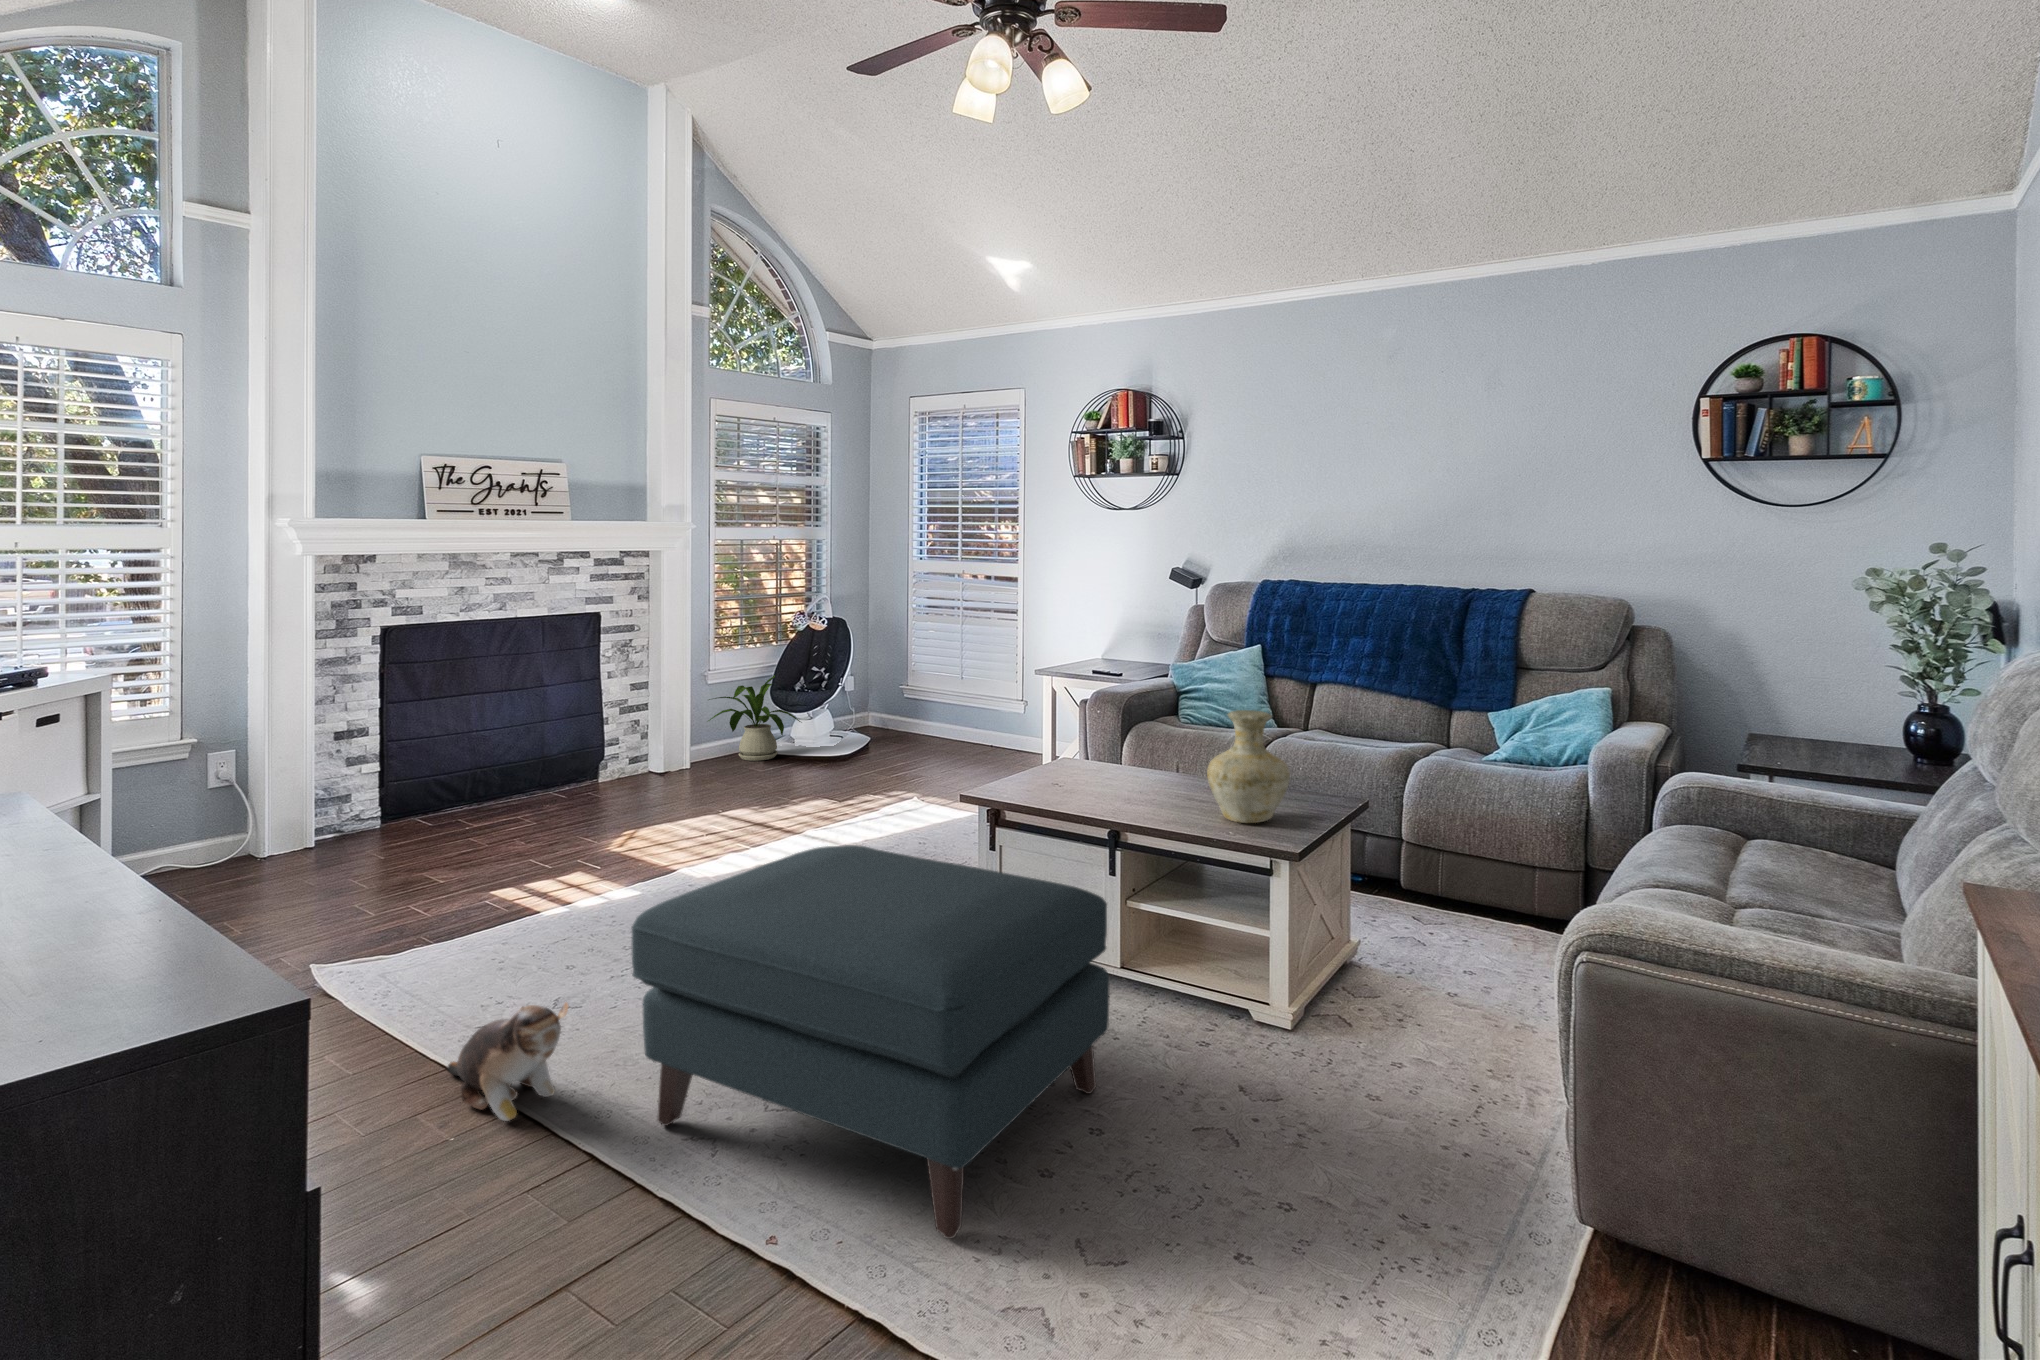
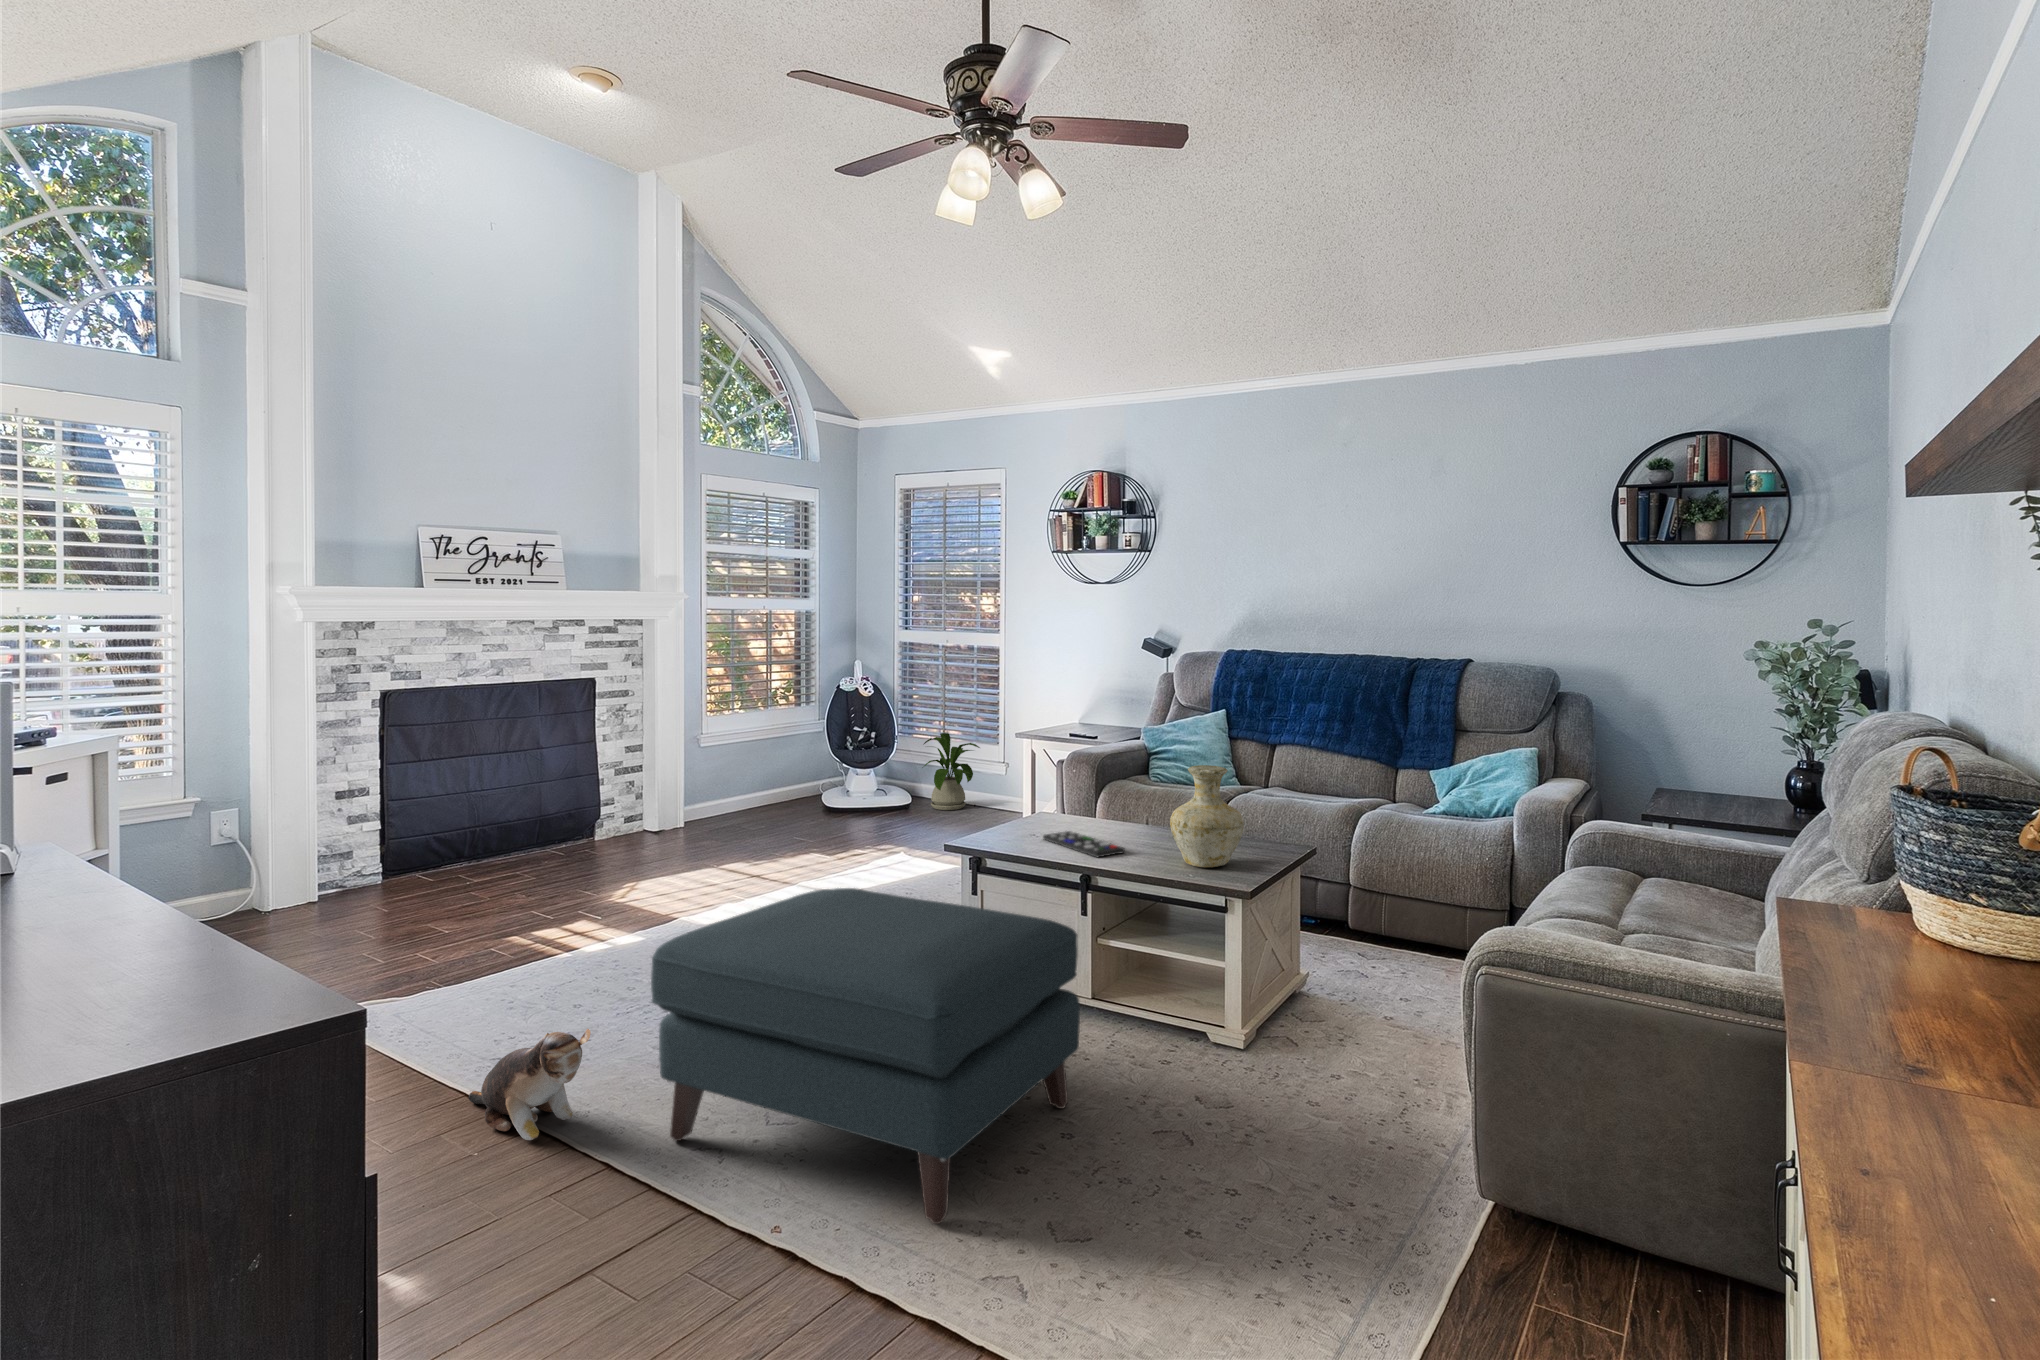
house plant: present [708,675,800,761] -> present [924,733,980,810]
remote control: none [1066,779,1156,810] -> present [1043,831,1125,857]

